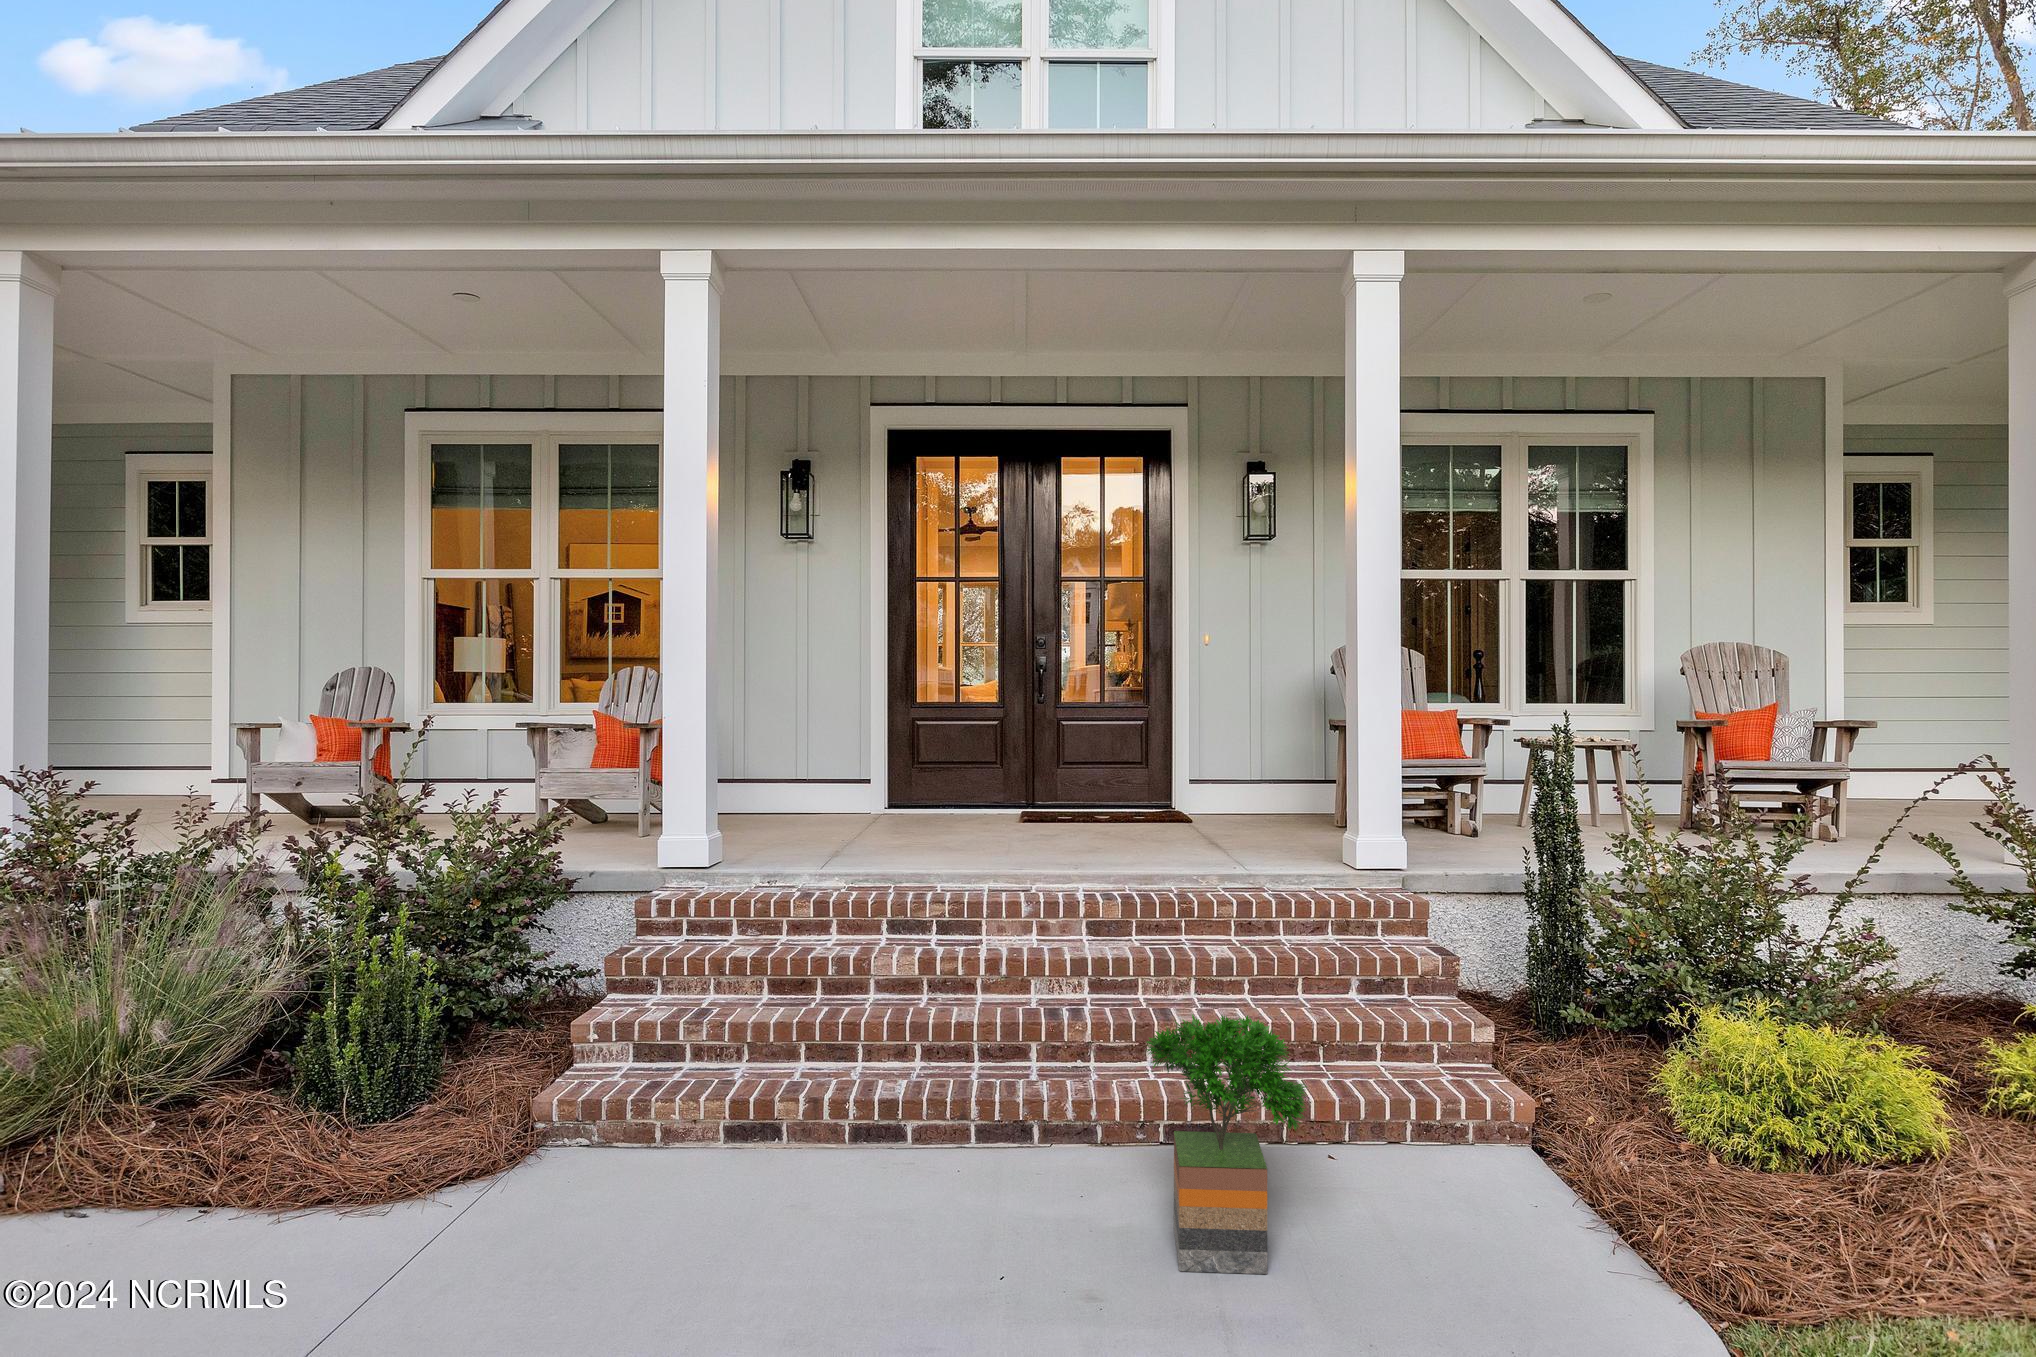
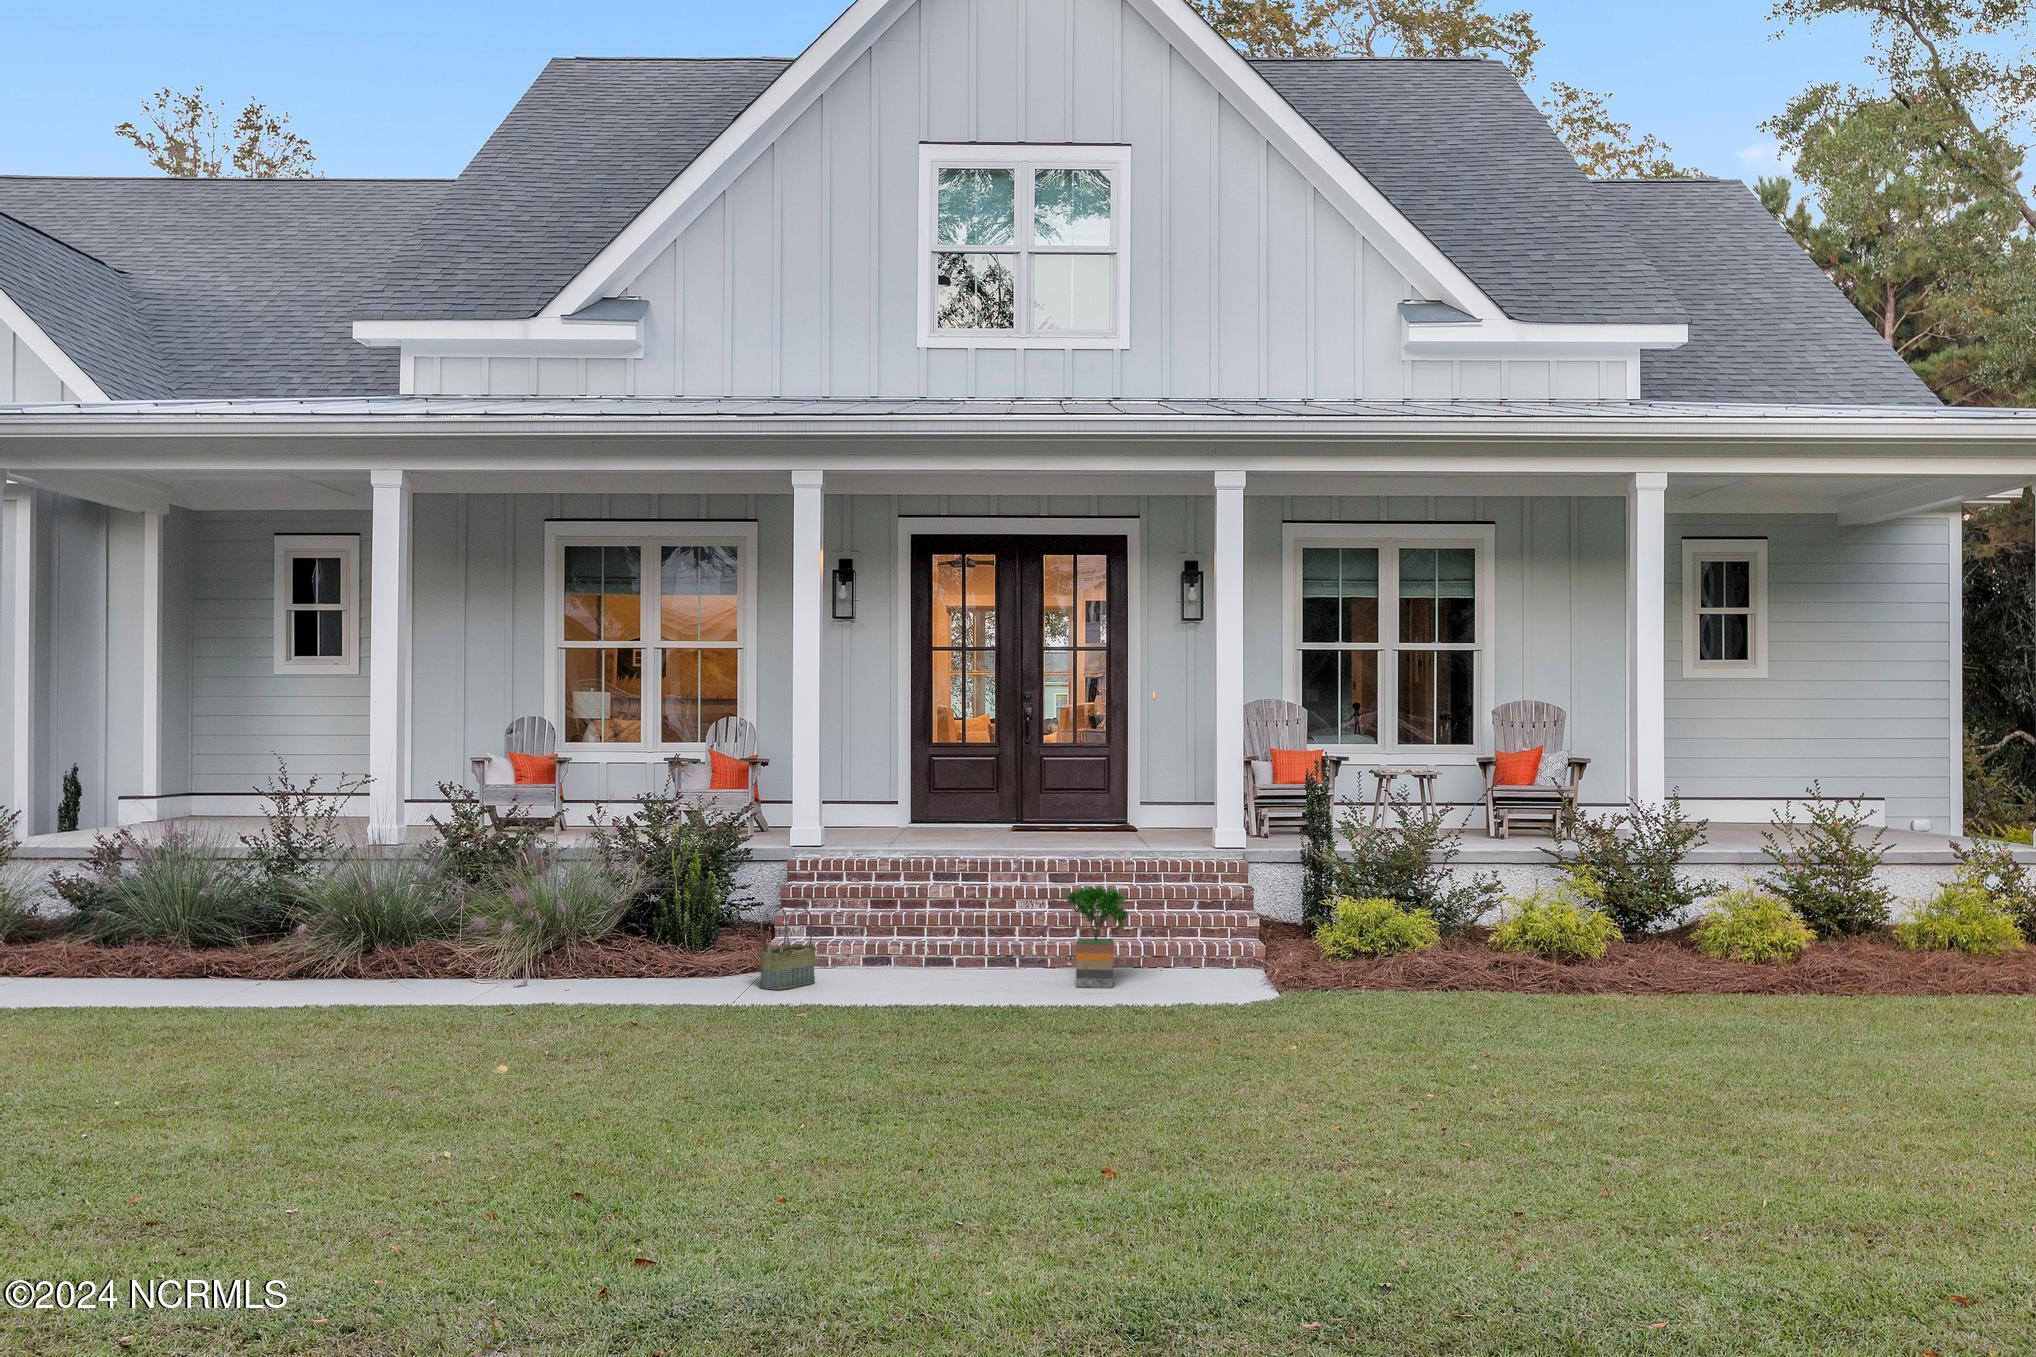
basket: none [410,1063,573,1296] -> present [759,904,816,990]

